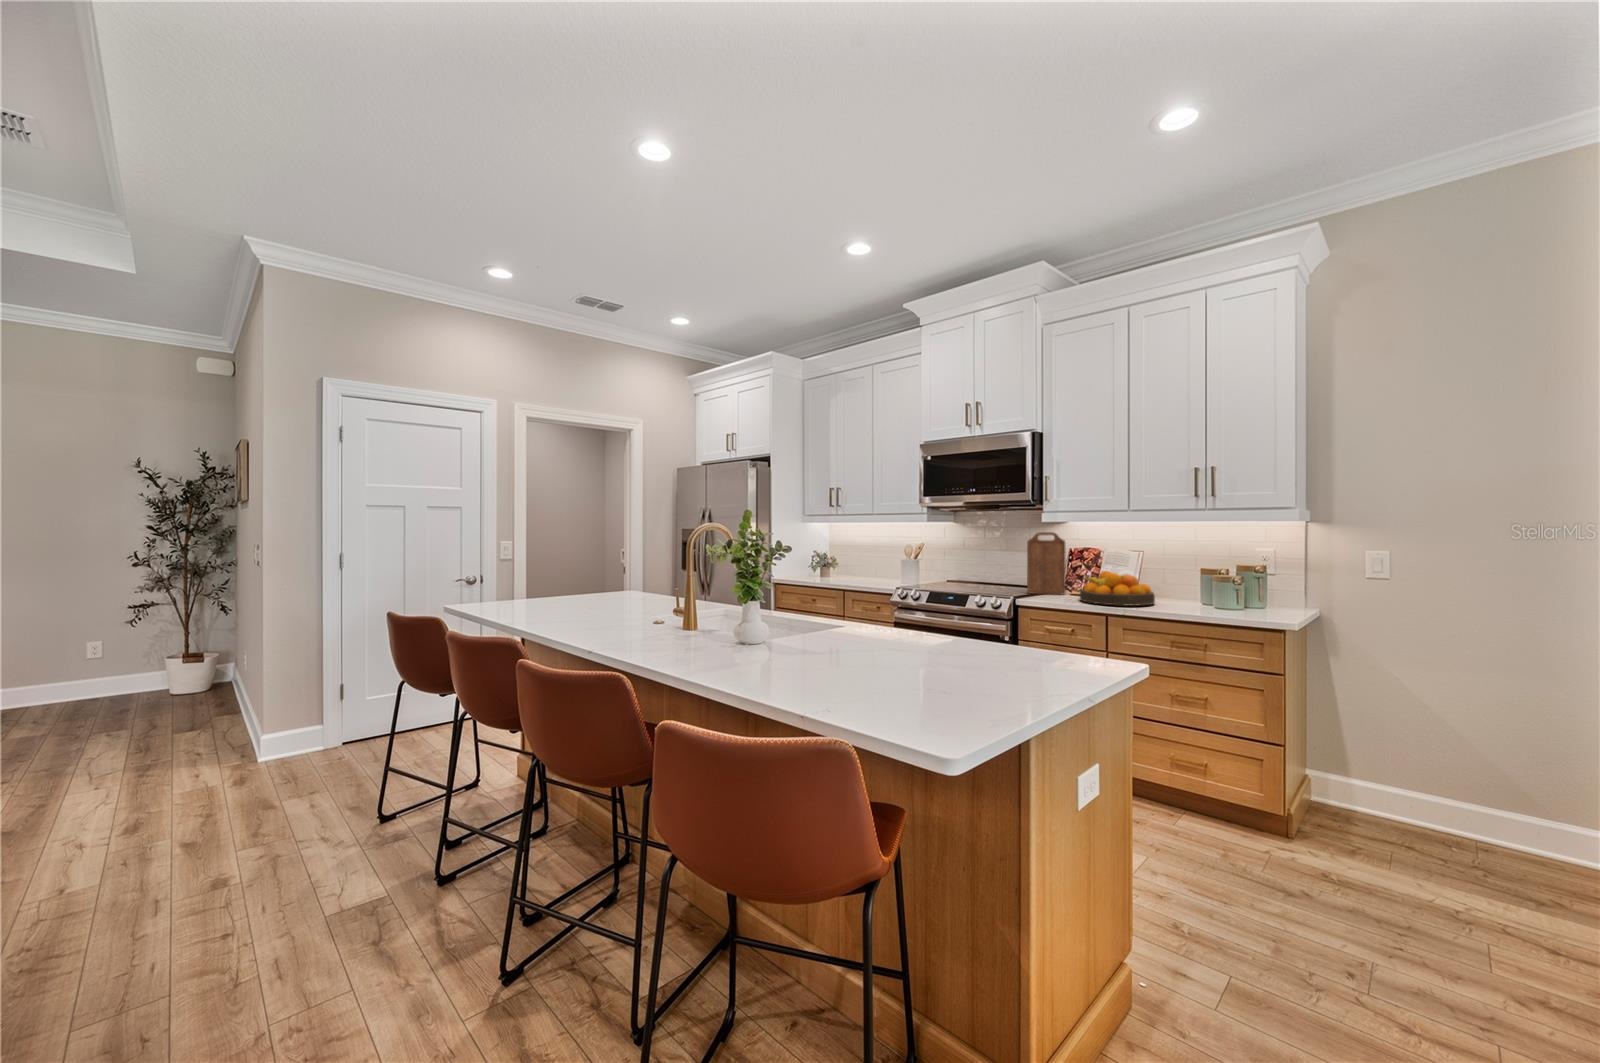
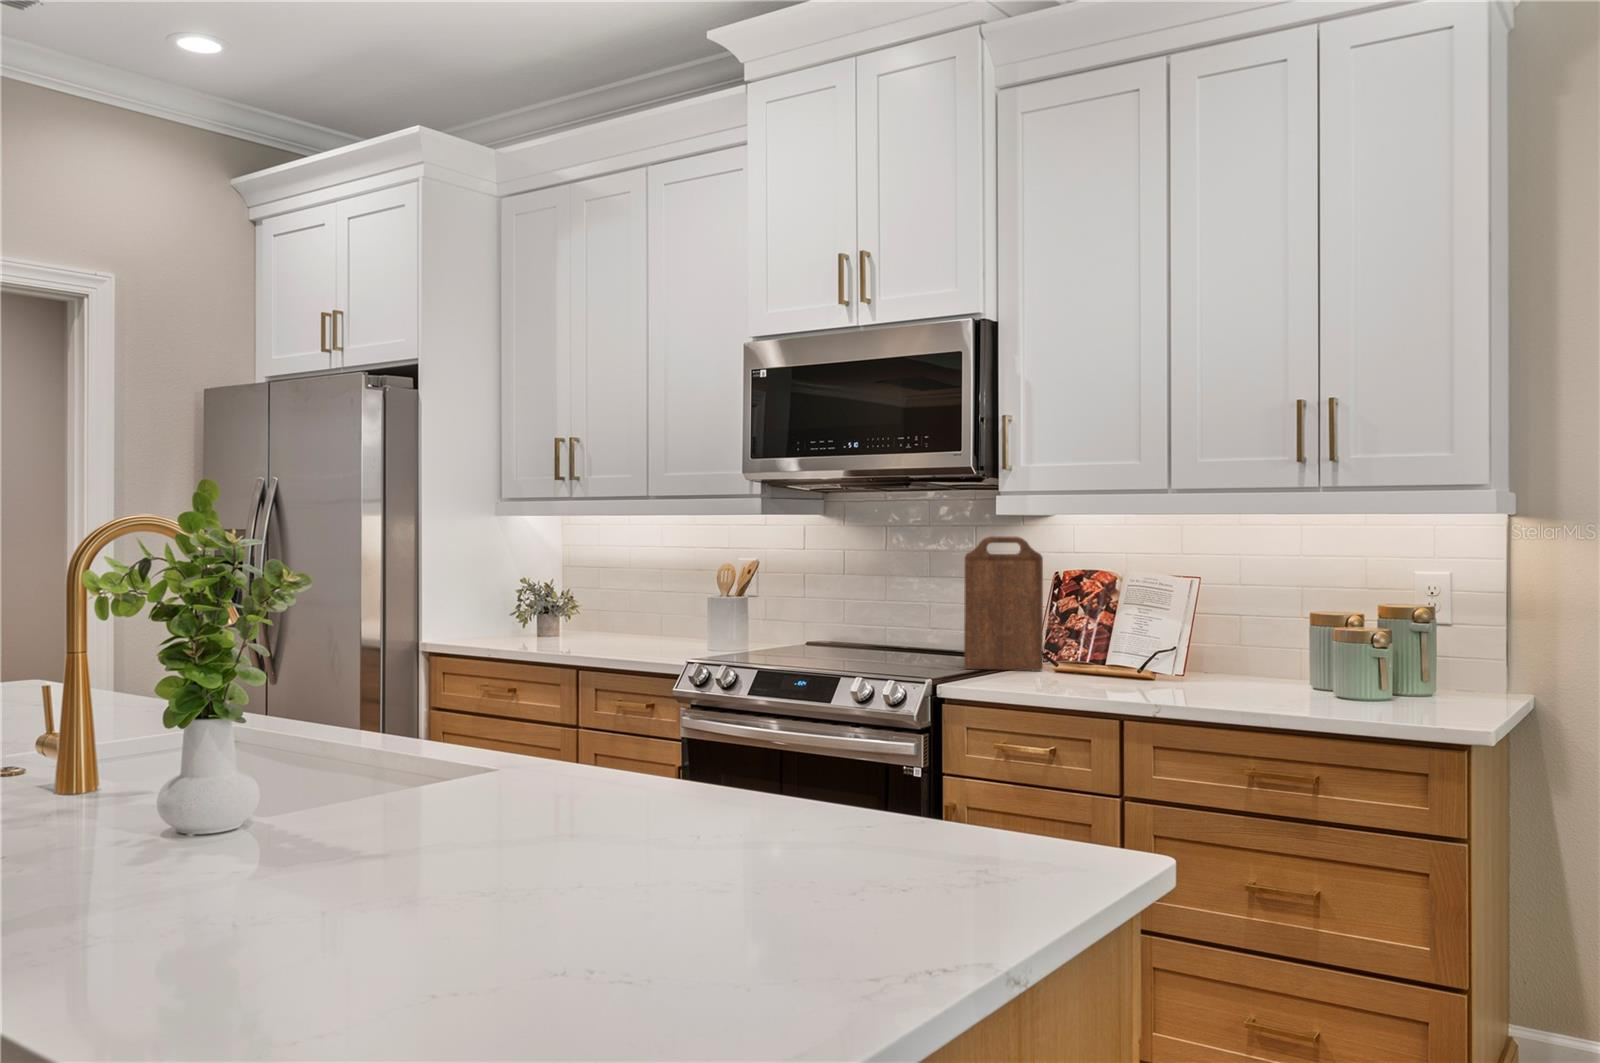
fruit bowl: present [1080,571,1155,606] -> none [1070,619,1219,695]

